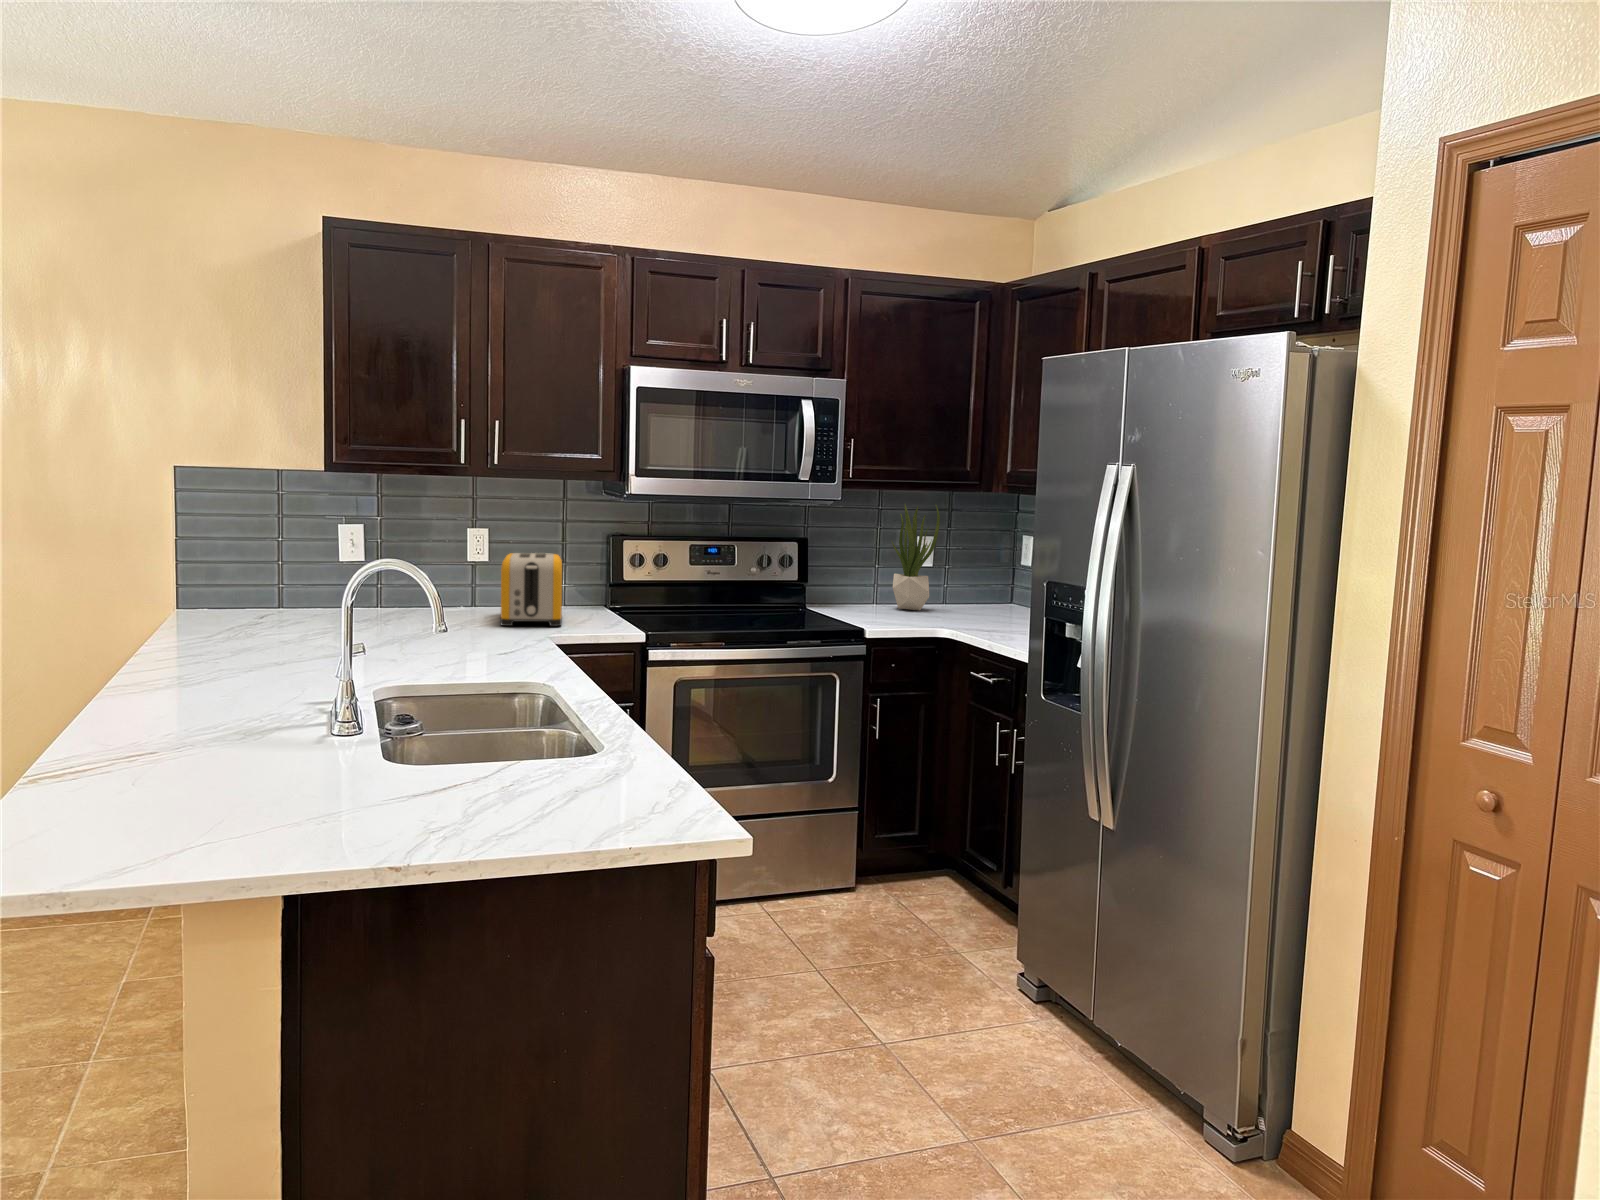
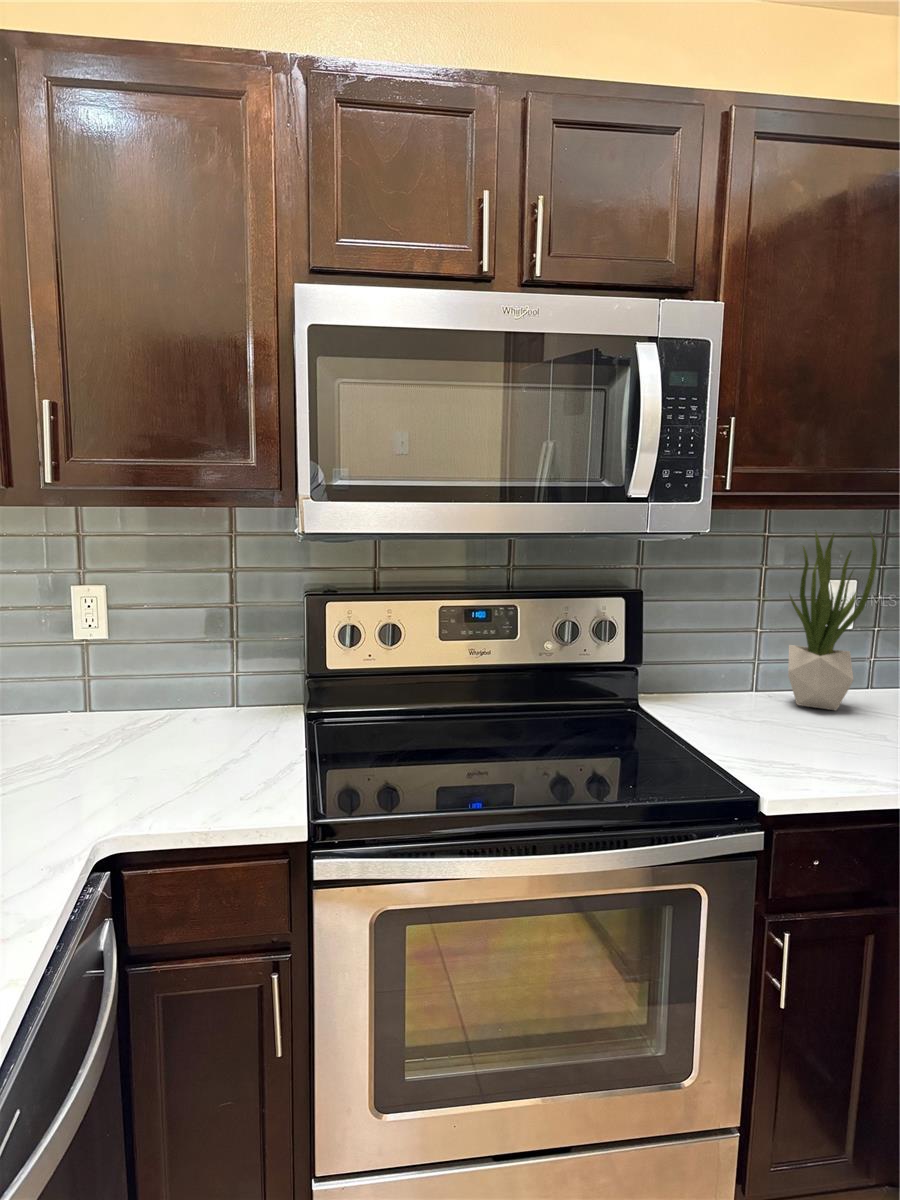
toaster: present [501,553,562,626] -> none [56,632,210,786]

